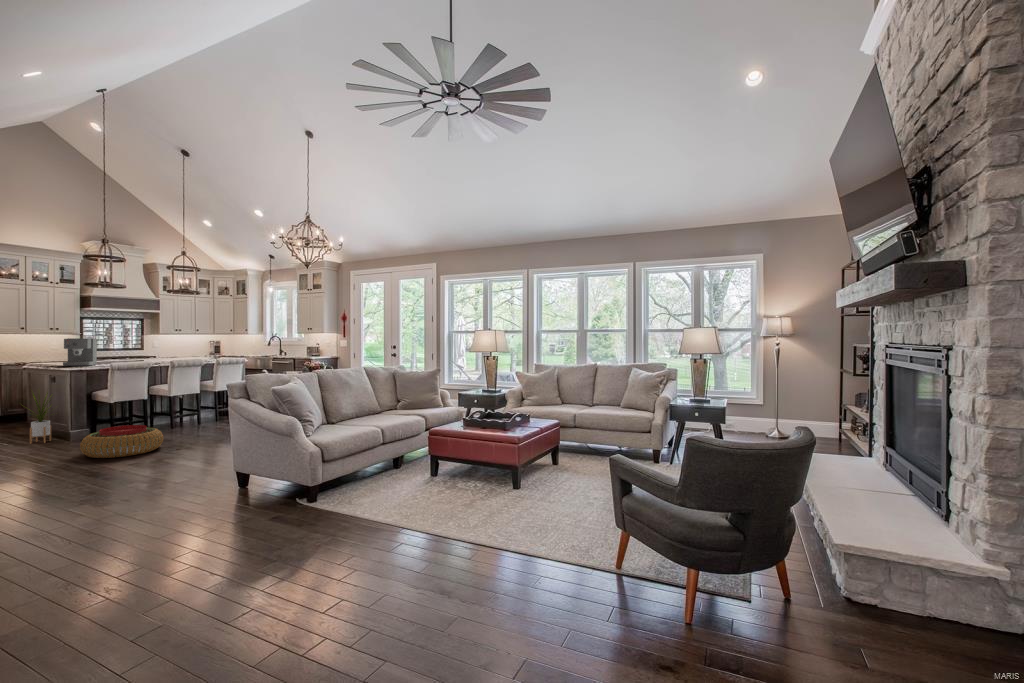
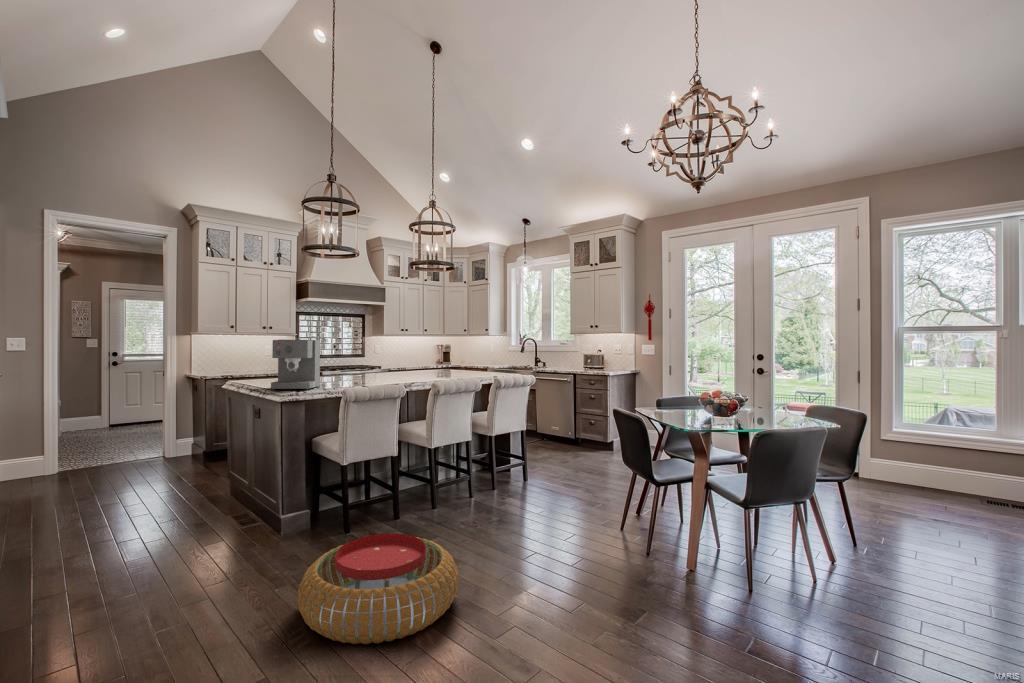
house plant: present [28,392,52,444] -> none [202,429,266,538]

